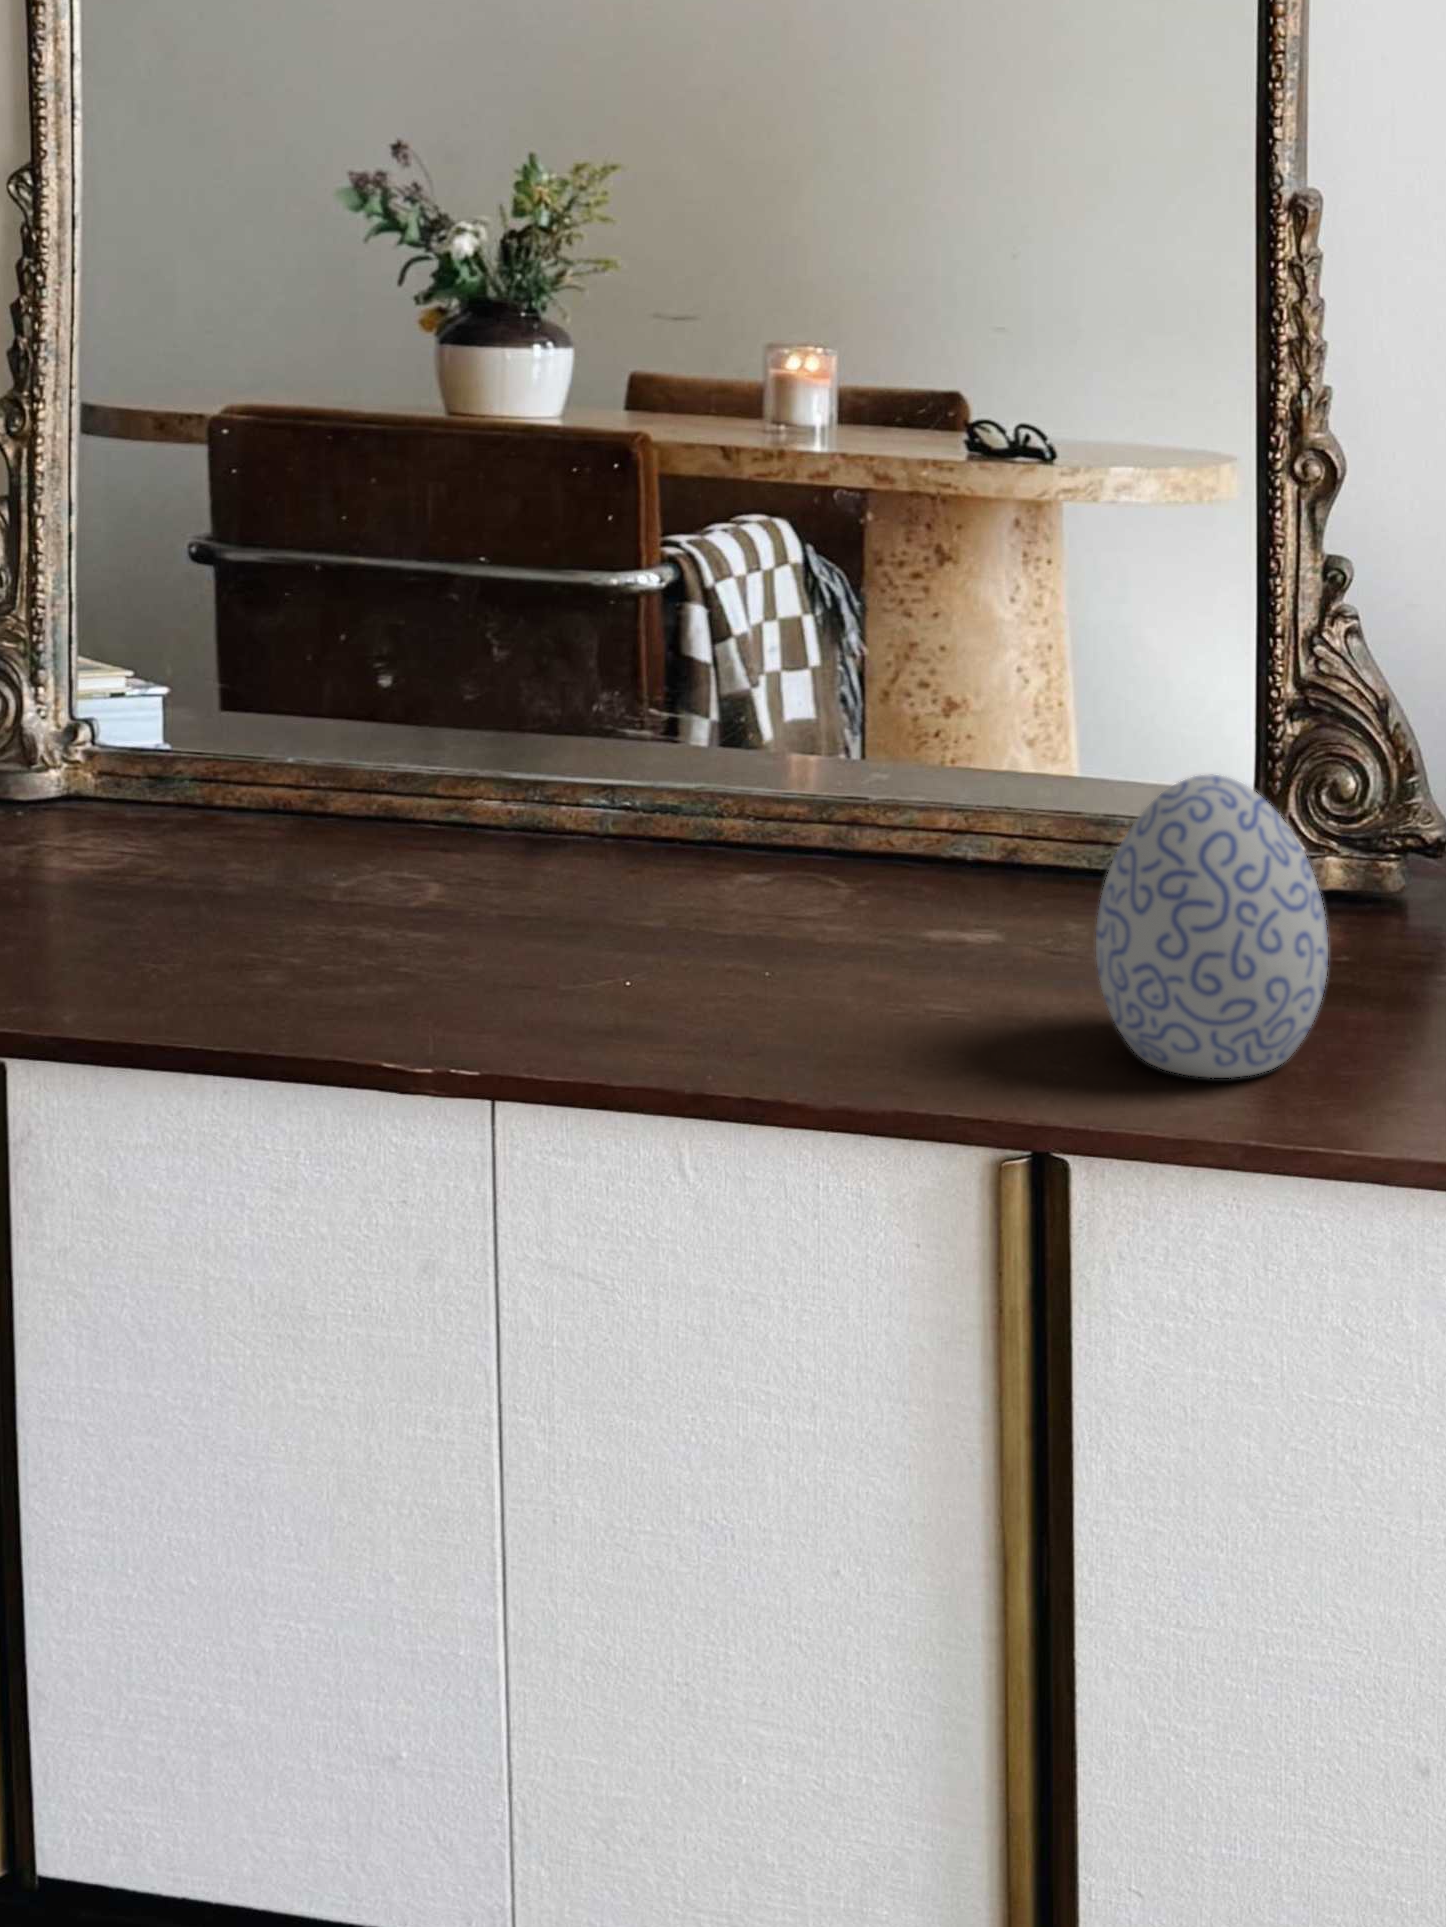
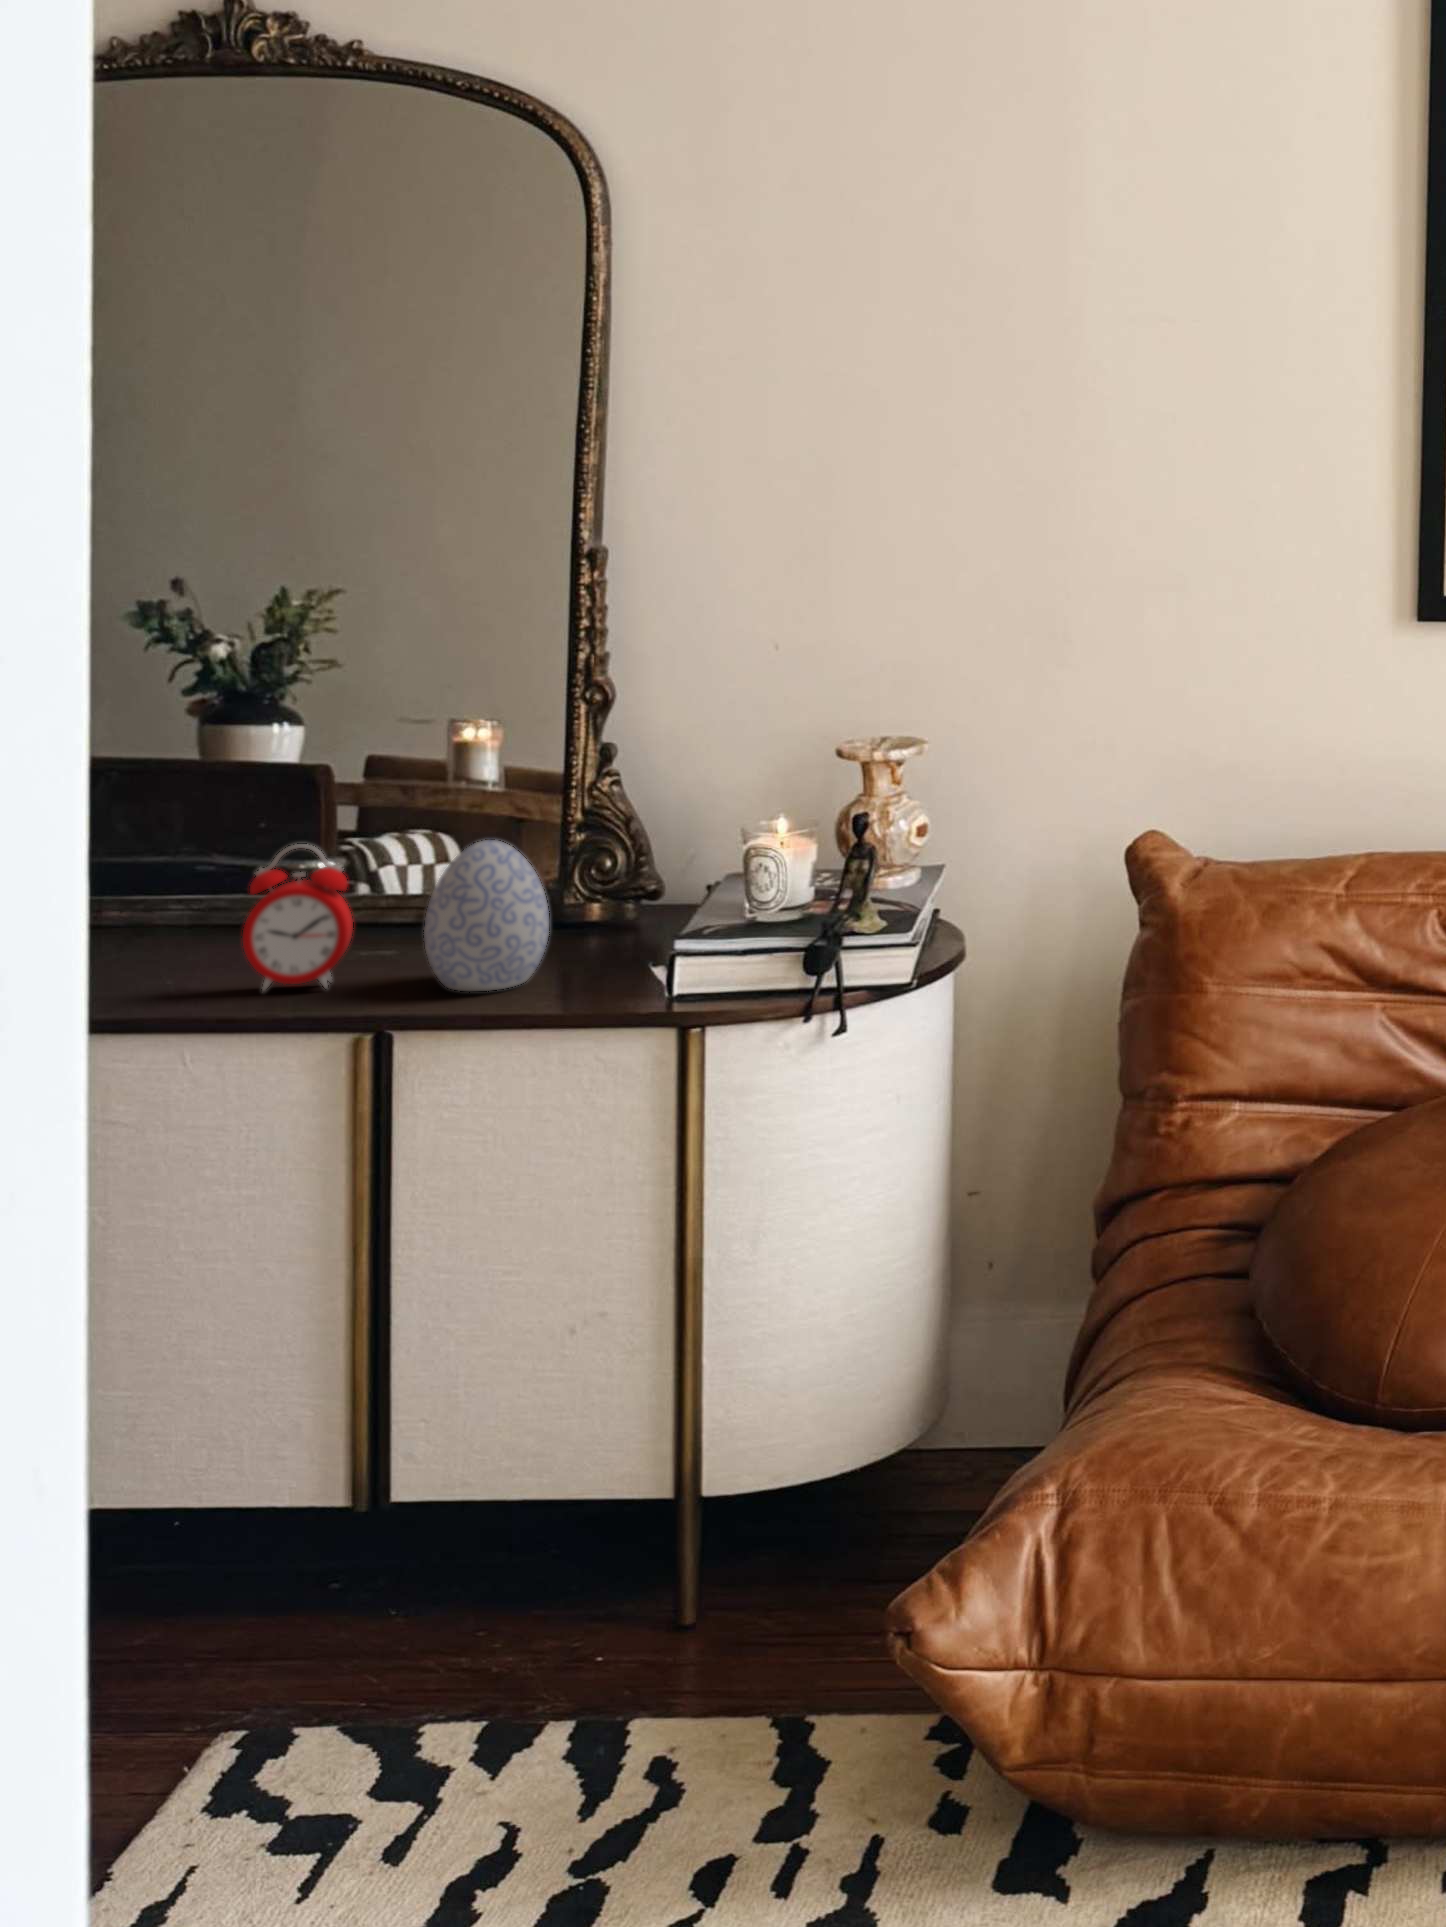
alarm clock: none [765,761,955,1041] -> present [243,844,353,990]

